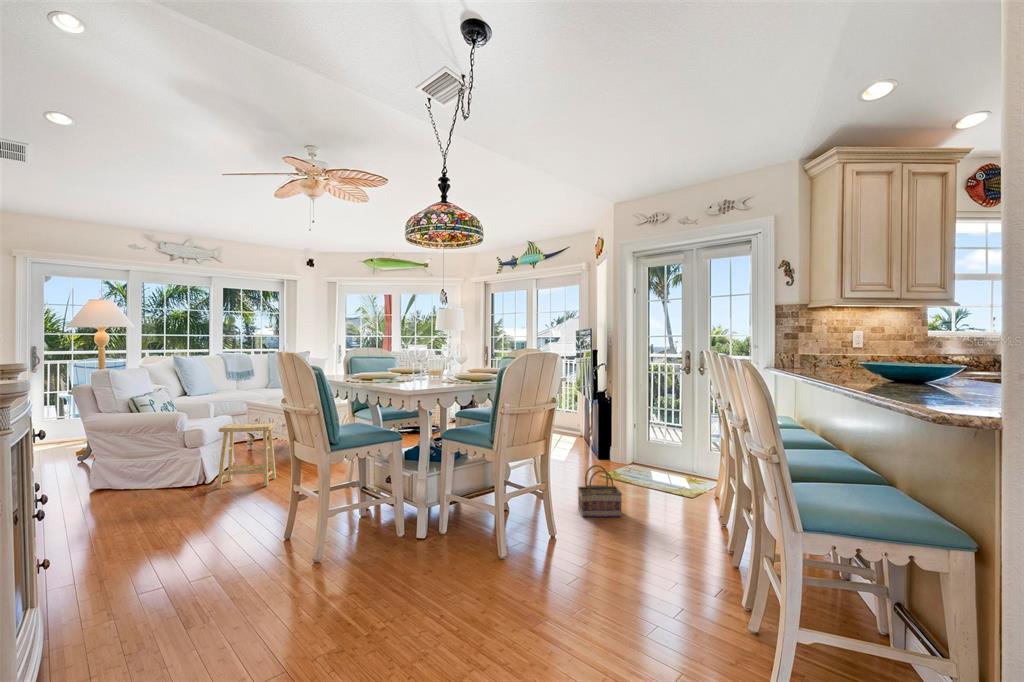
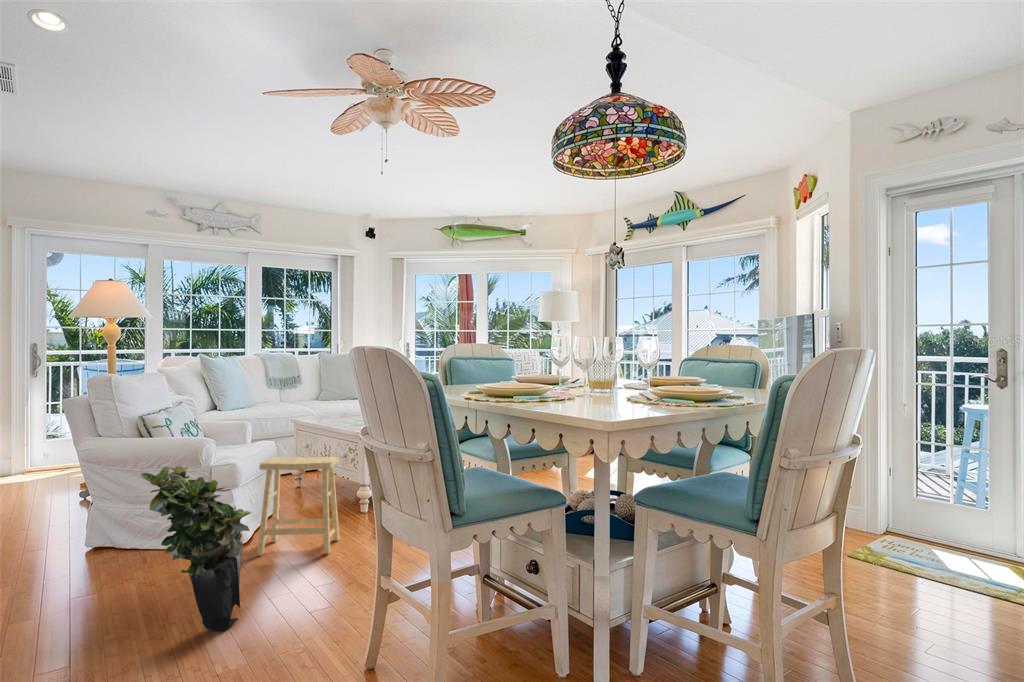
potted plant: none [139,424,213,525] -> present [141,463,252,631]
basket: present [578,465,622,517] -> none [880,557,987,664]

